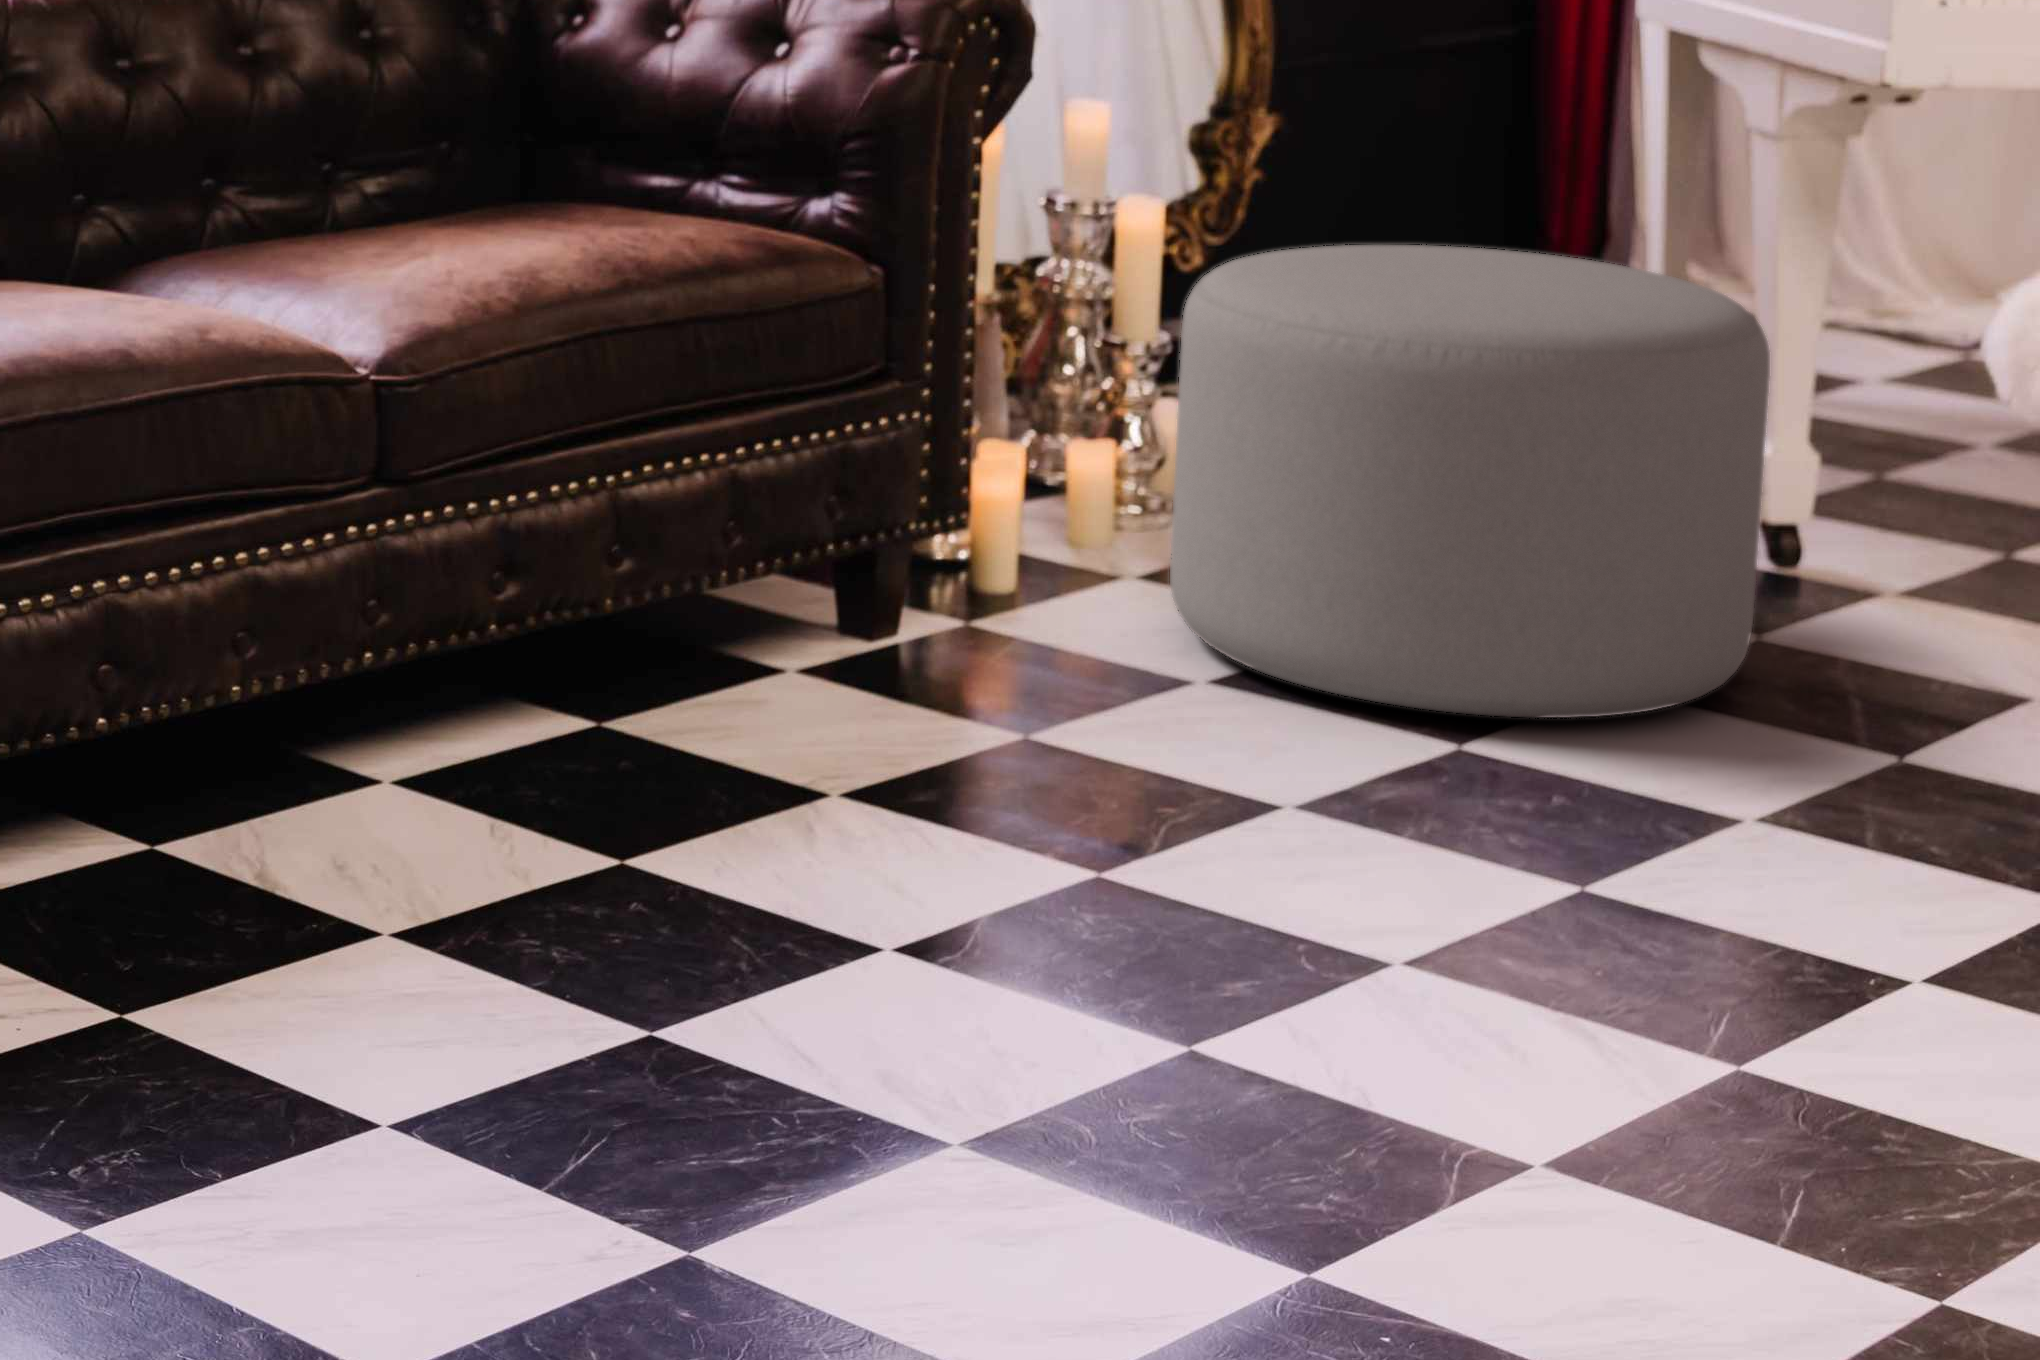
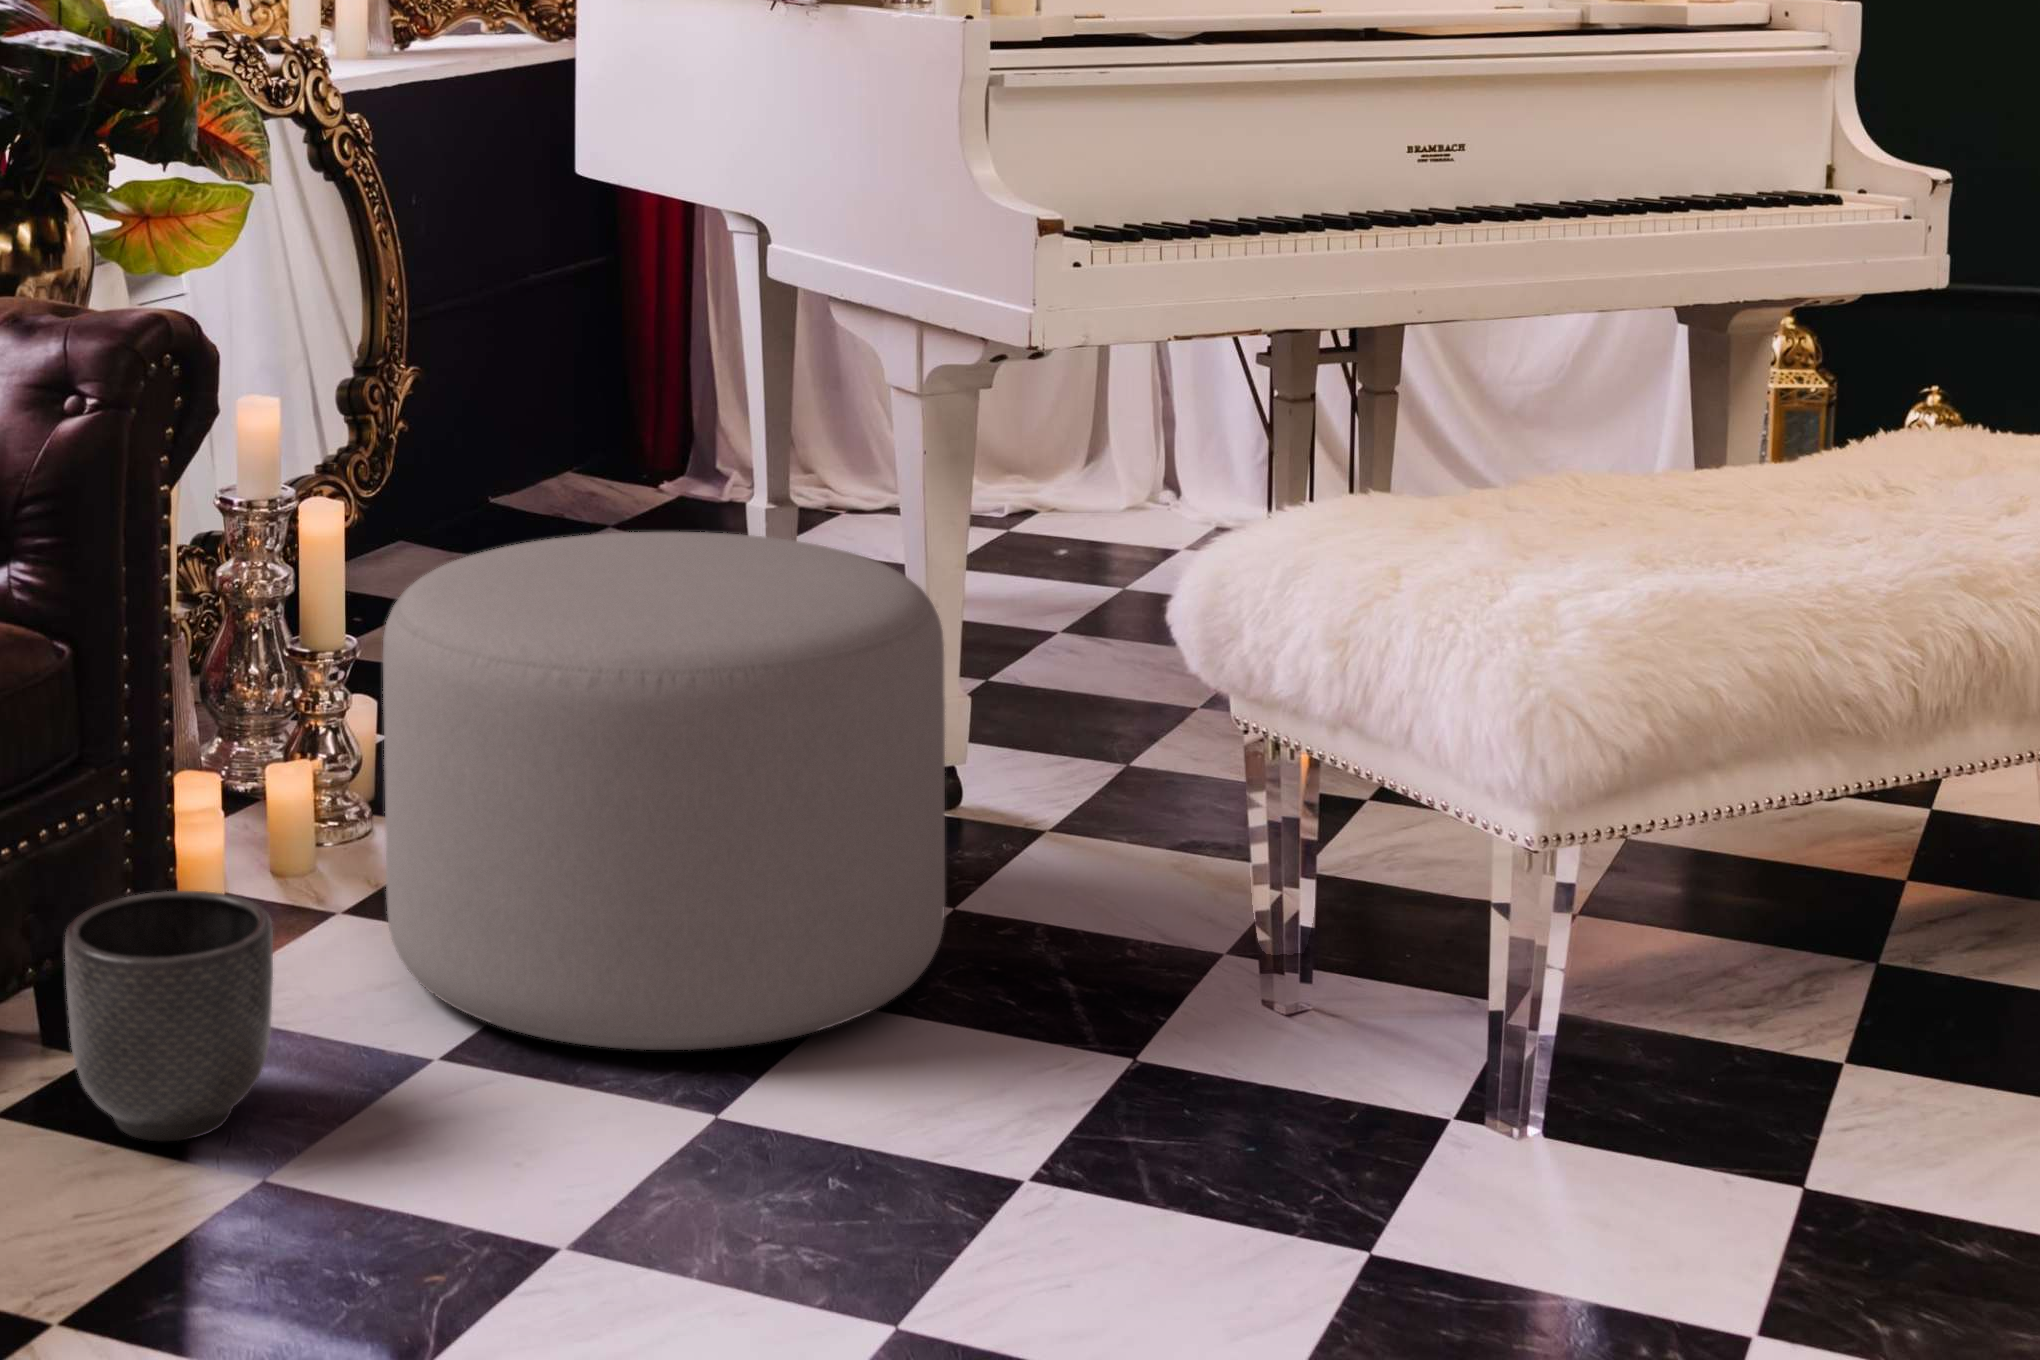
planter: none [860,499,1050,708] -> present [65,891,273,1141]

